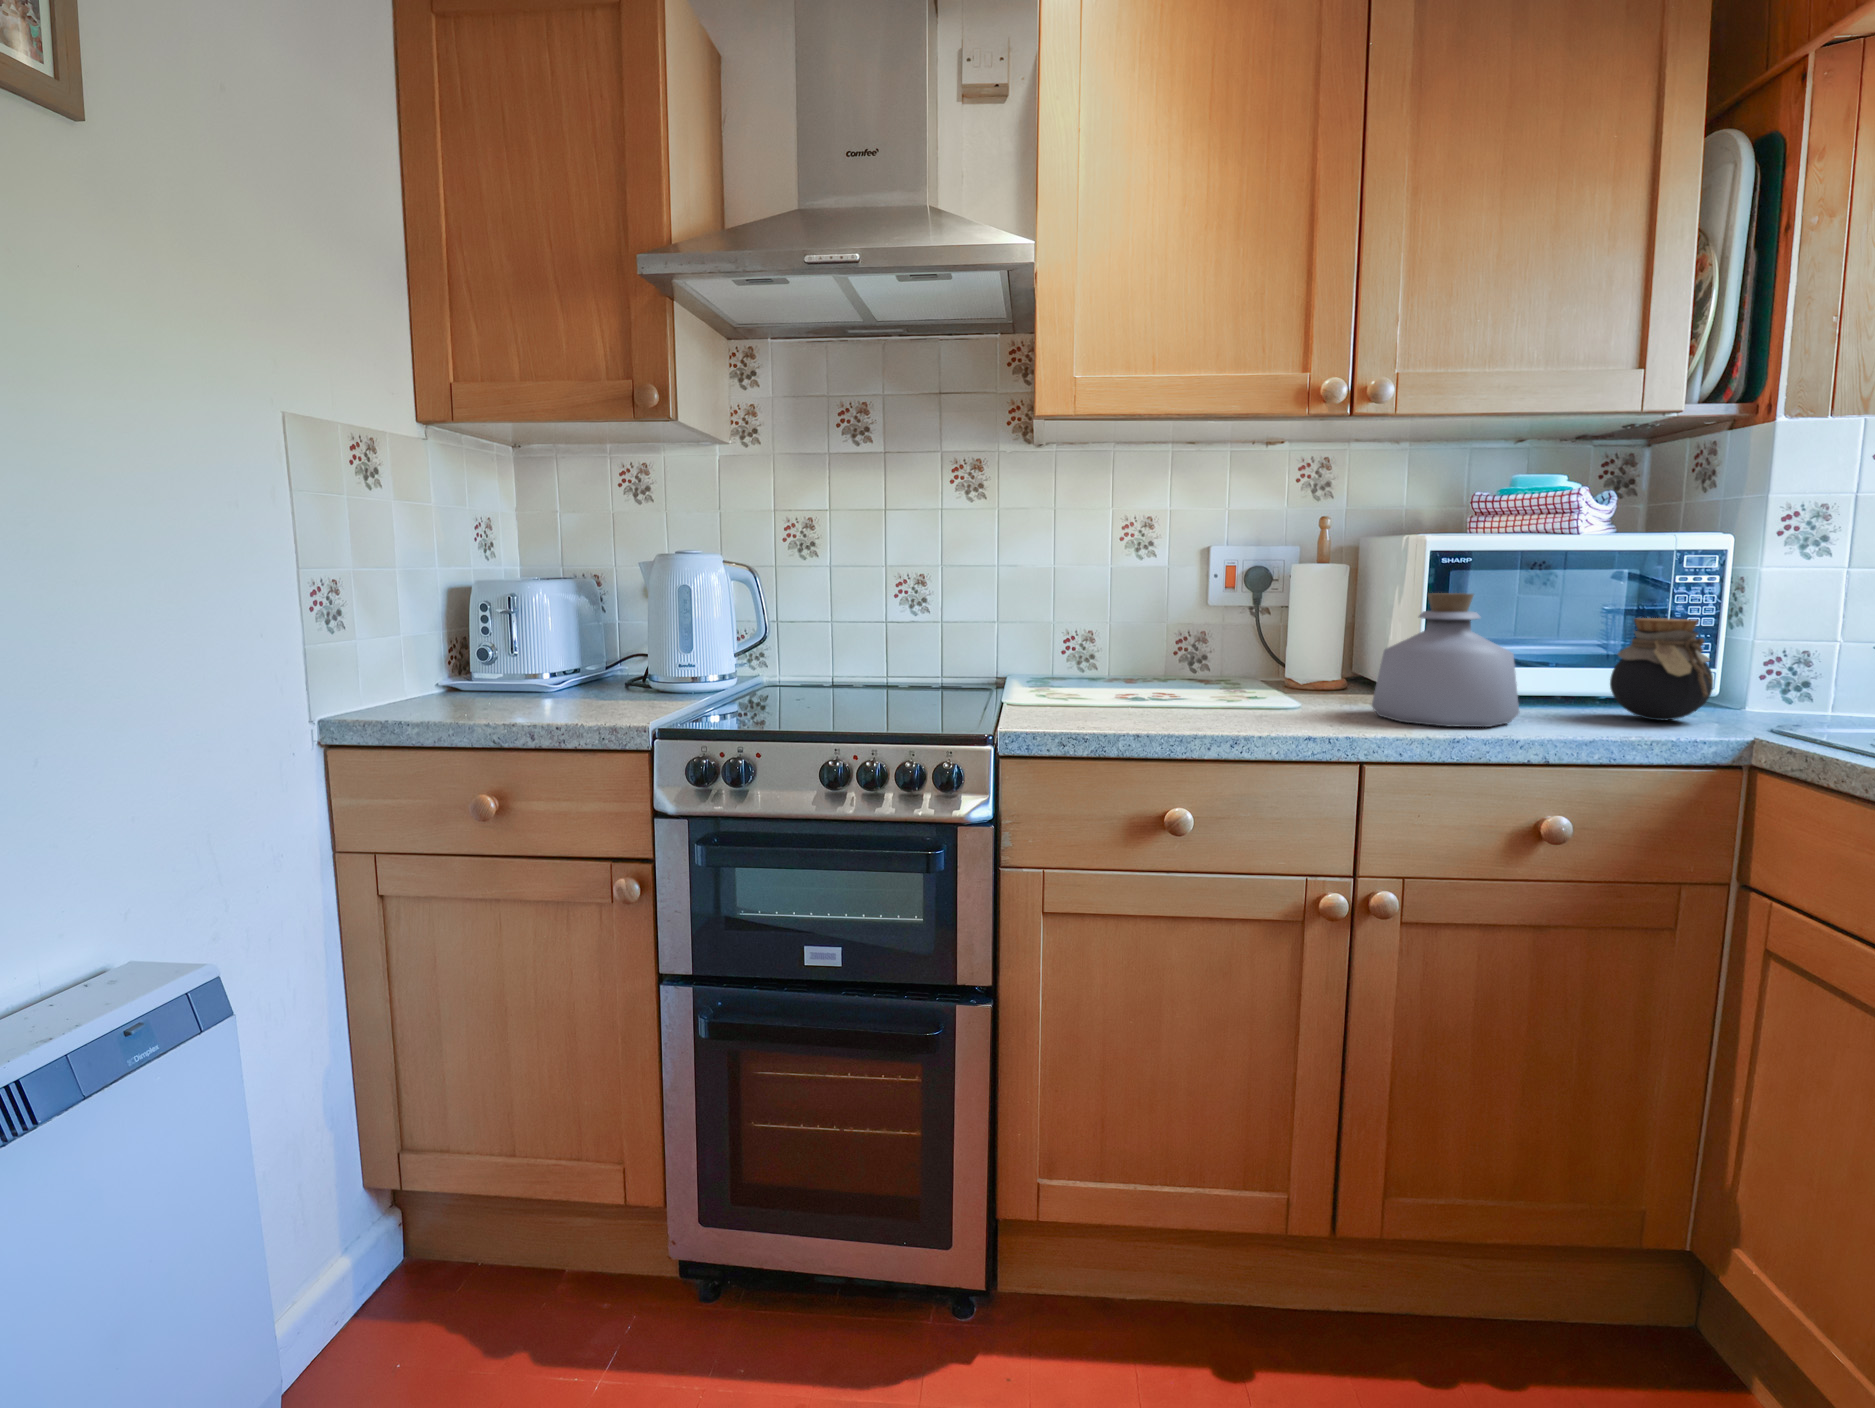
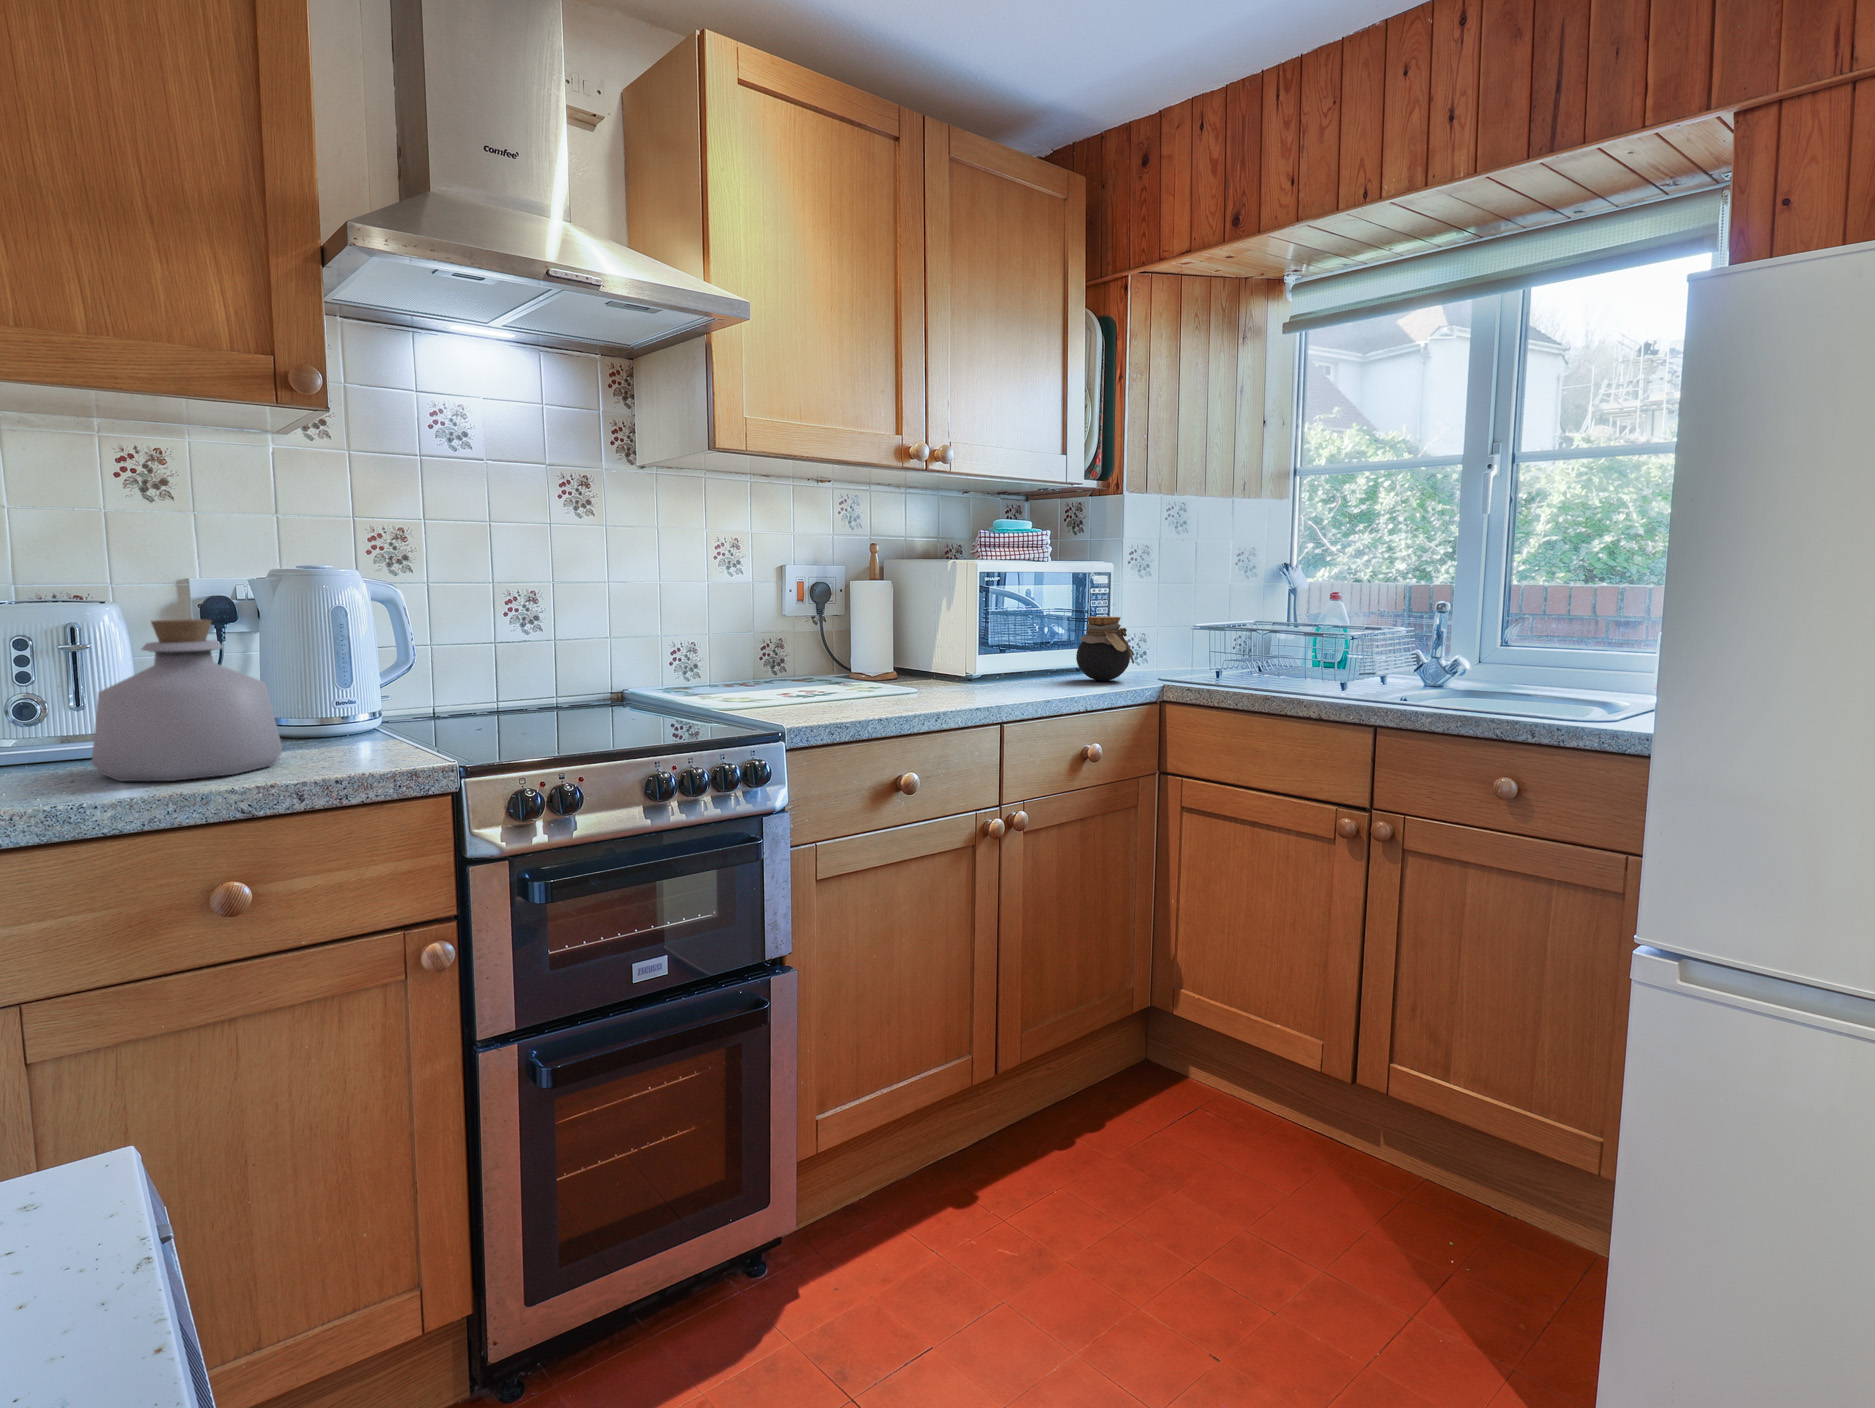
bottle: present [1372,593,1519,727] -> present [92,619,282,781]

